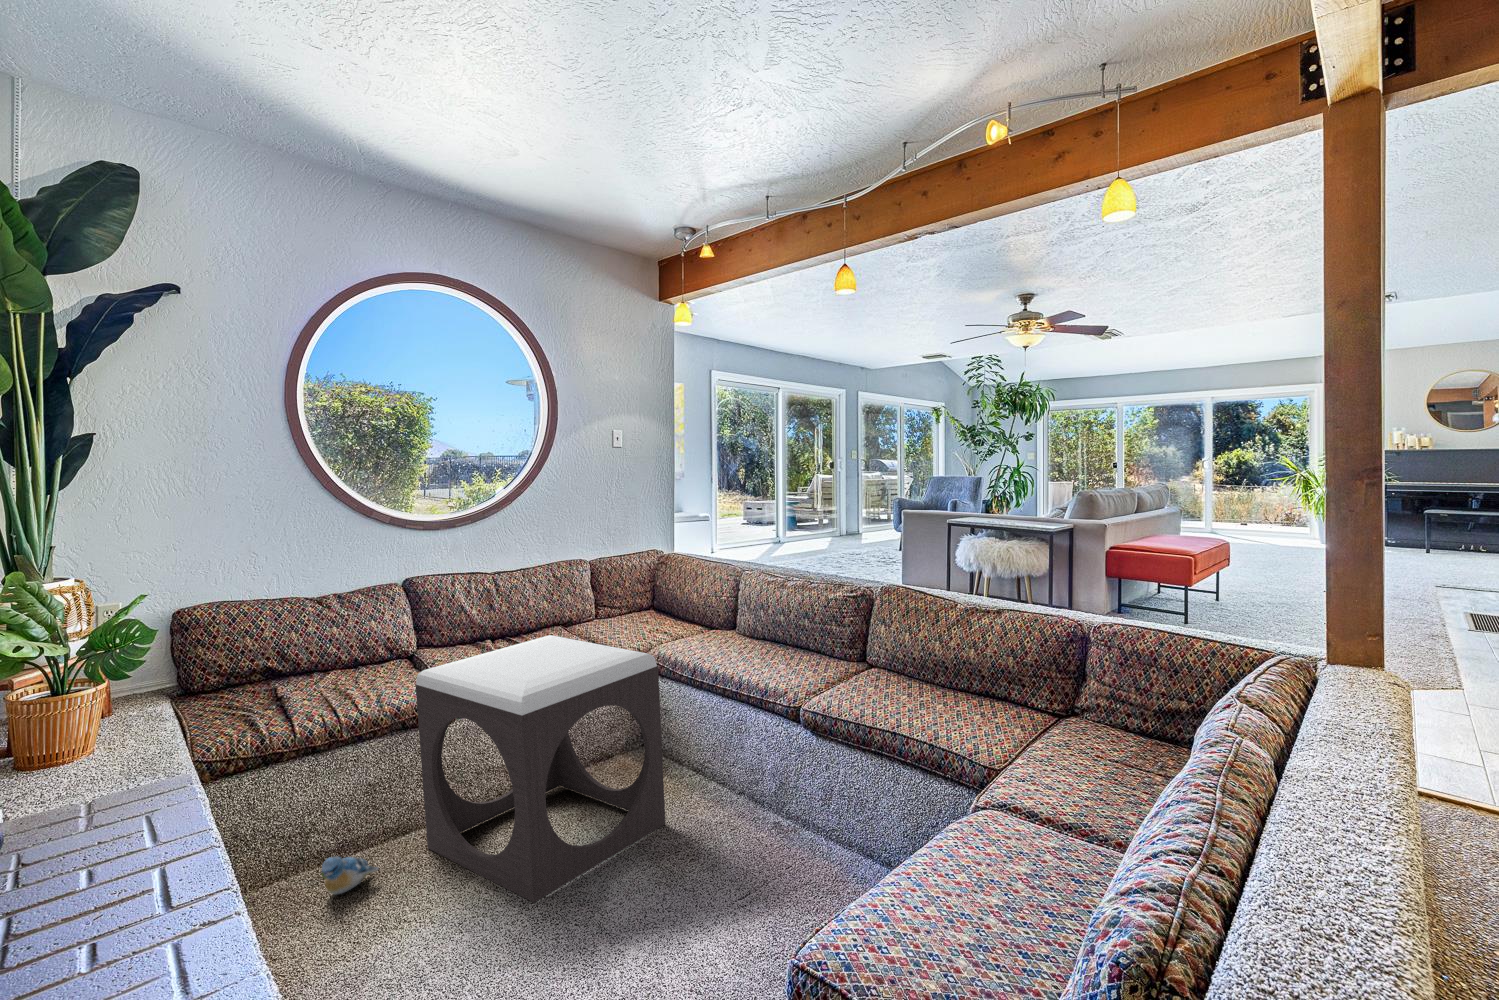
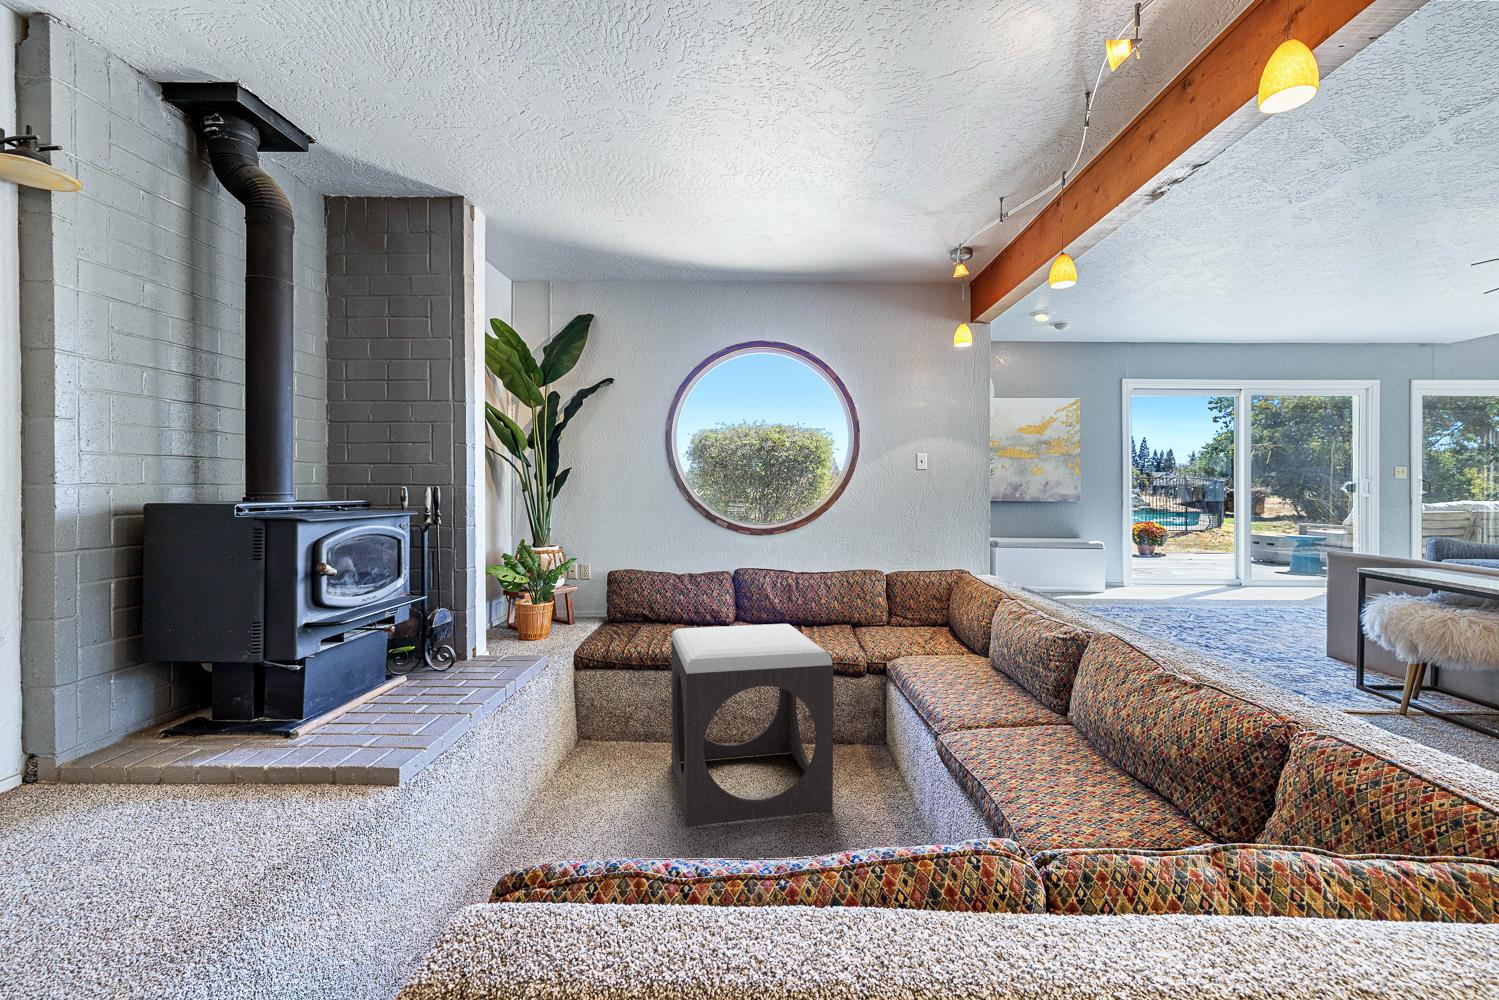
plush toy: present [321,856,379,894] -> none [589,744,630,772]

